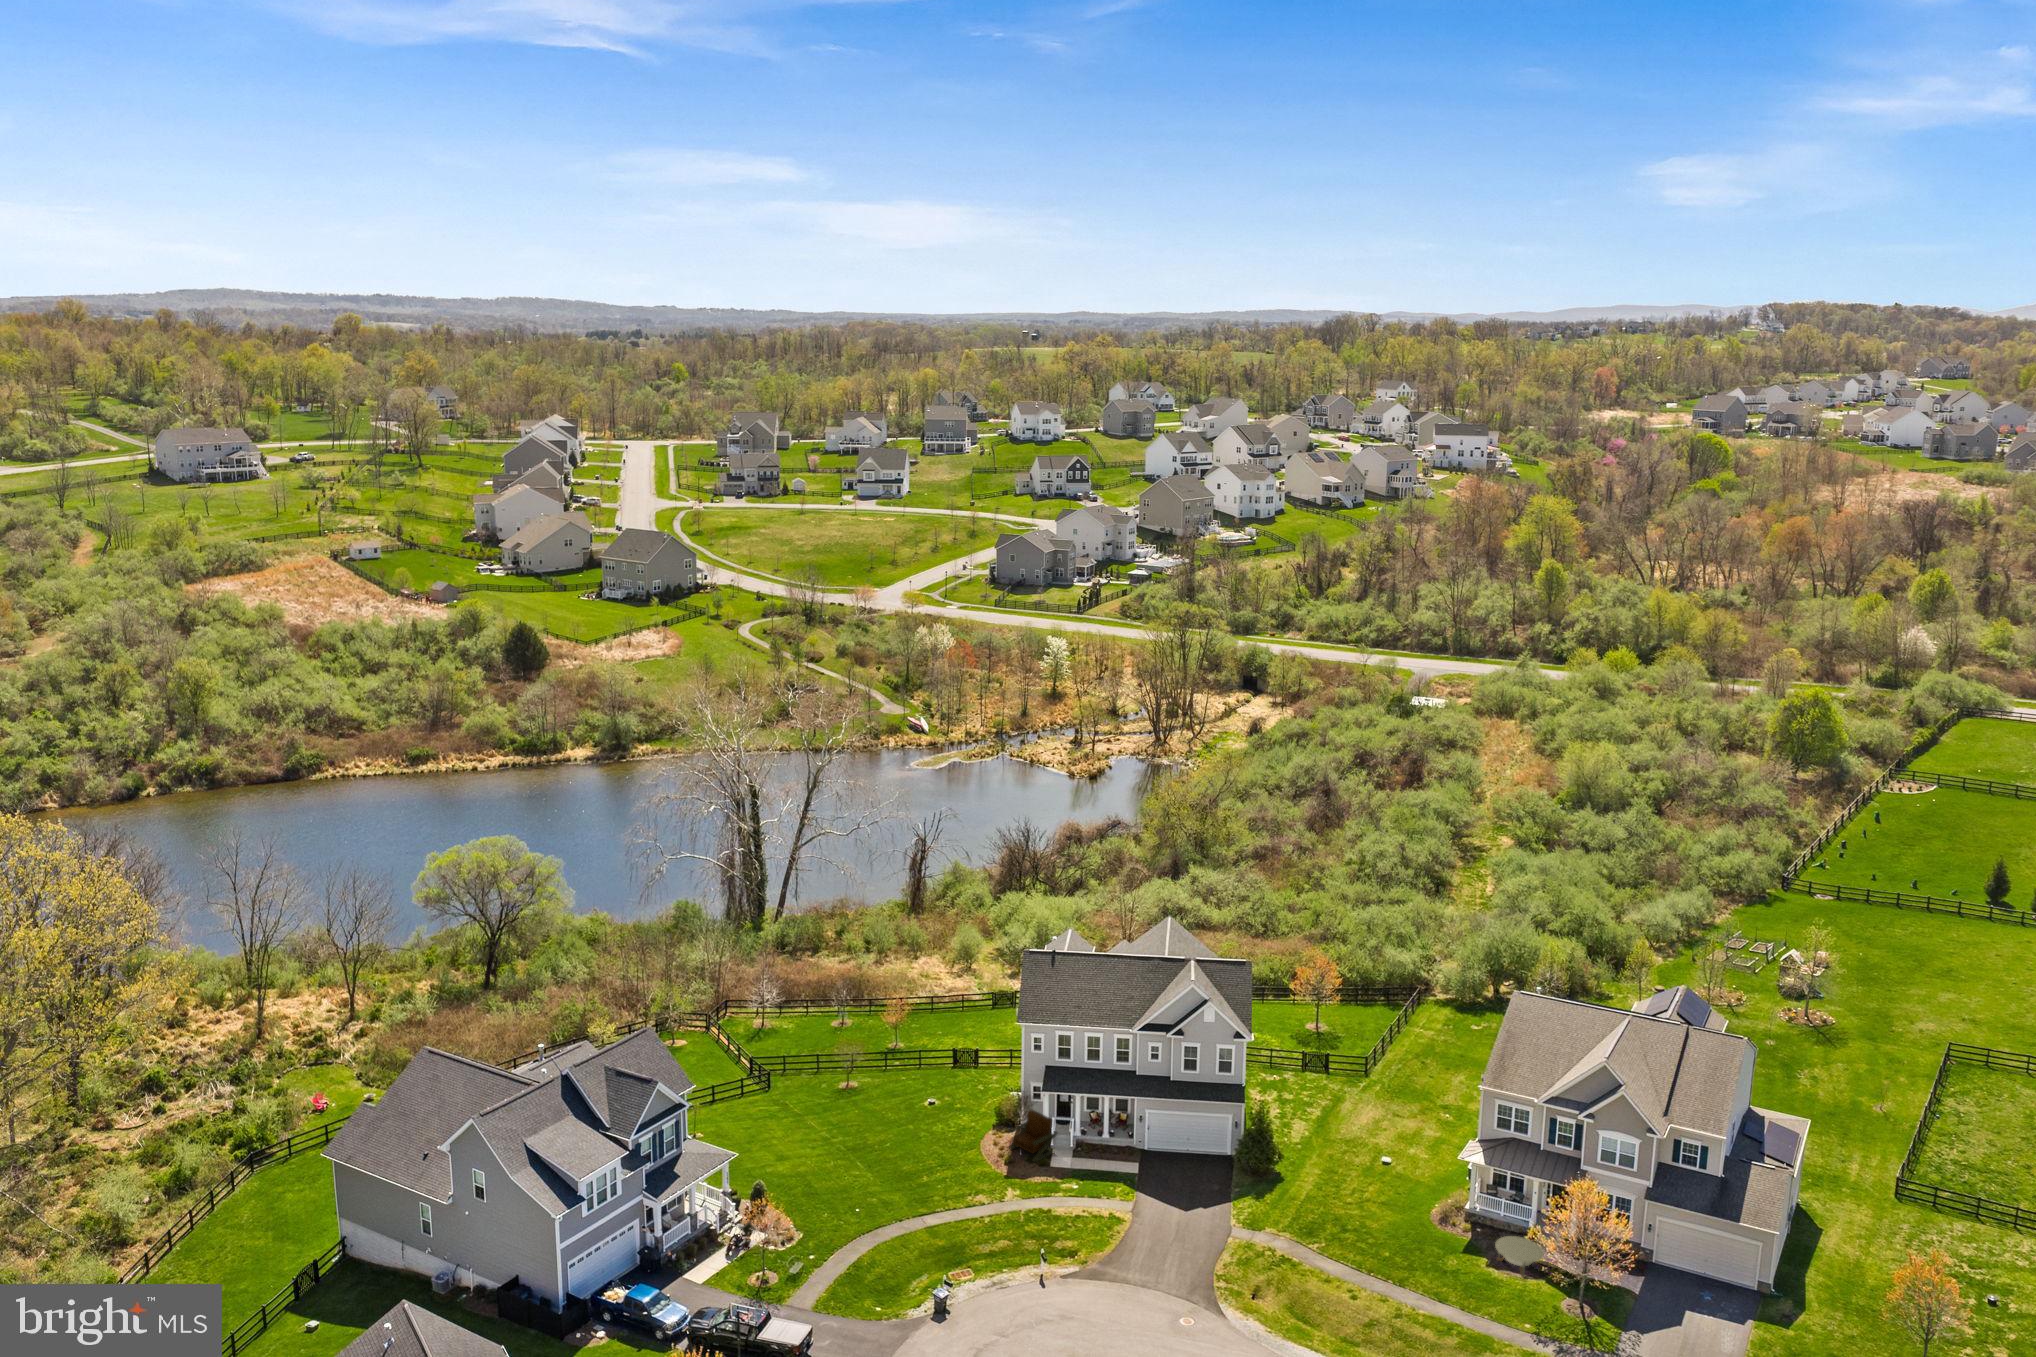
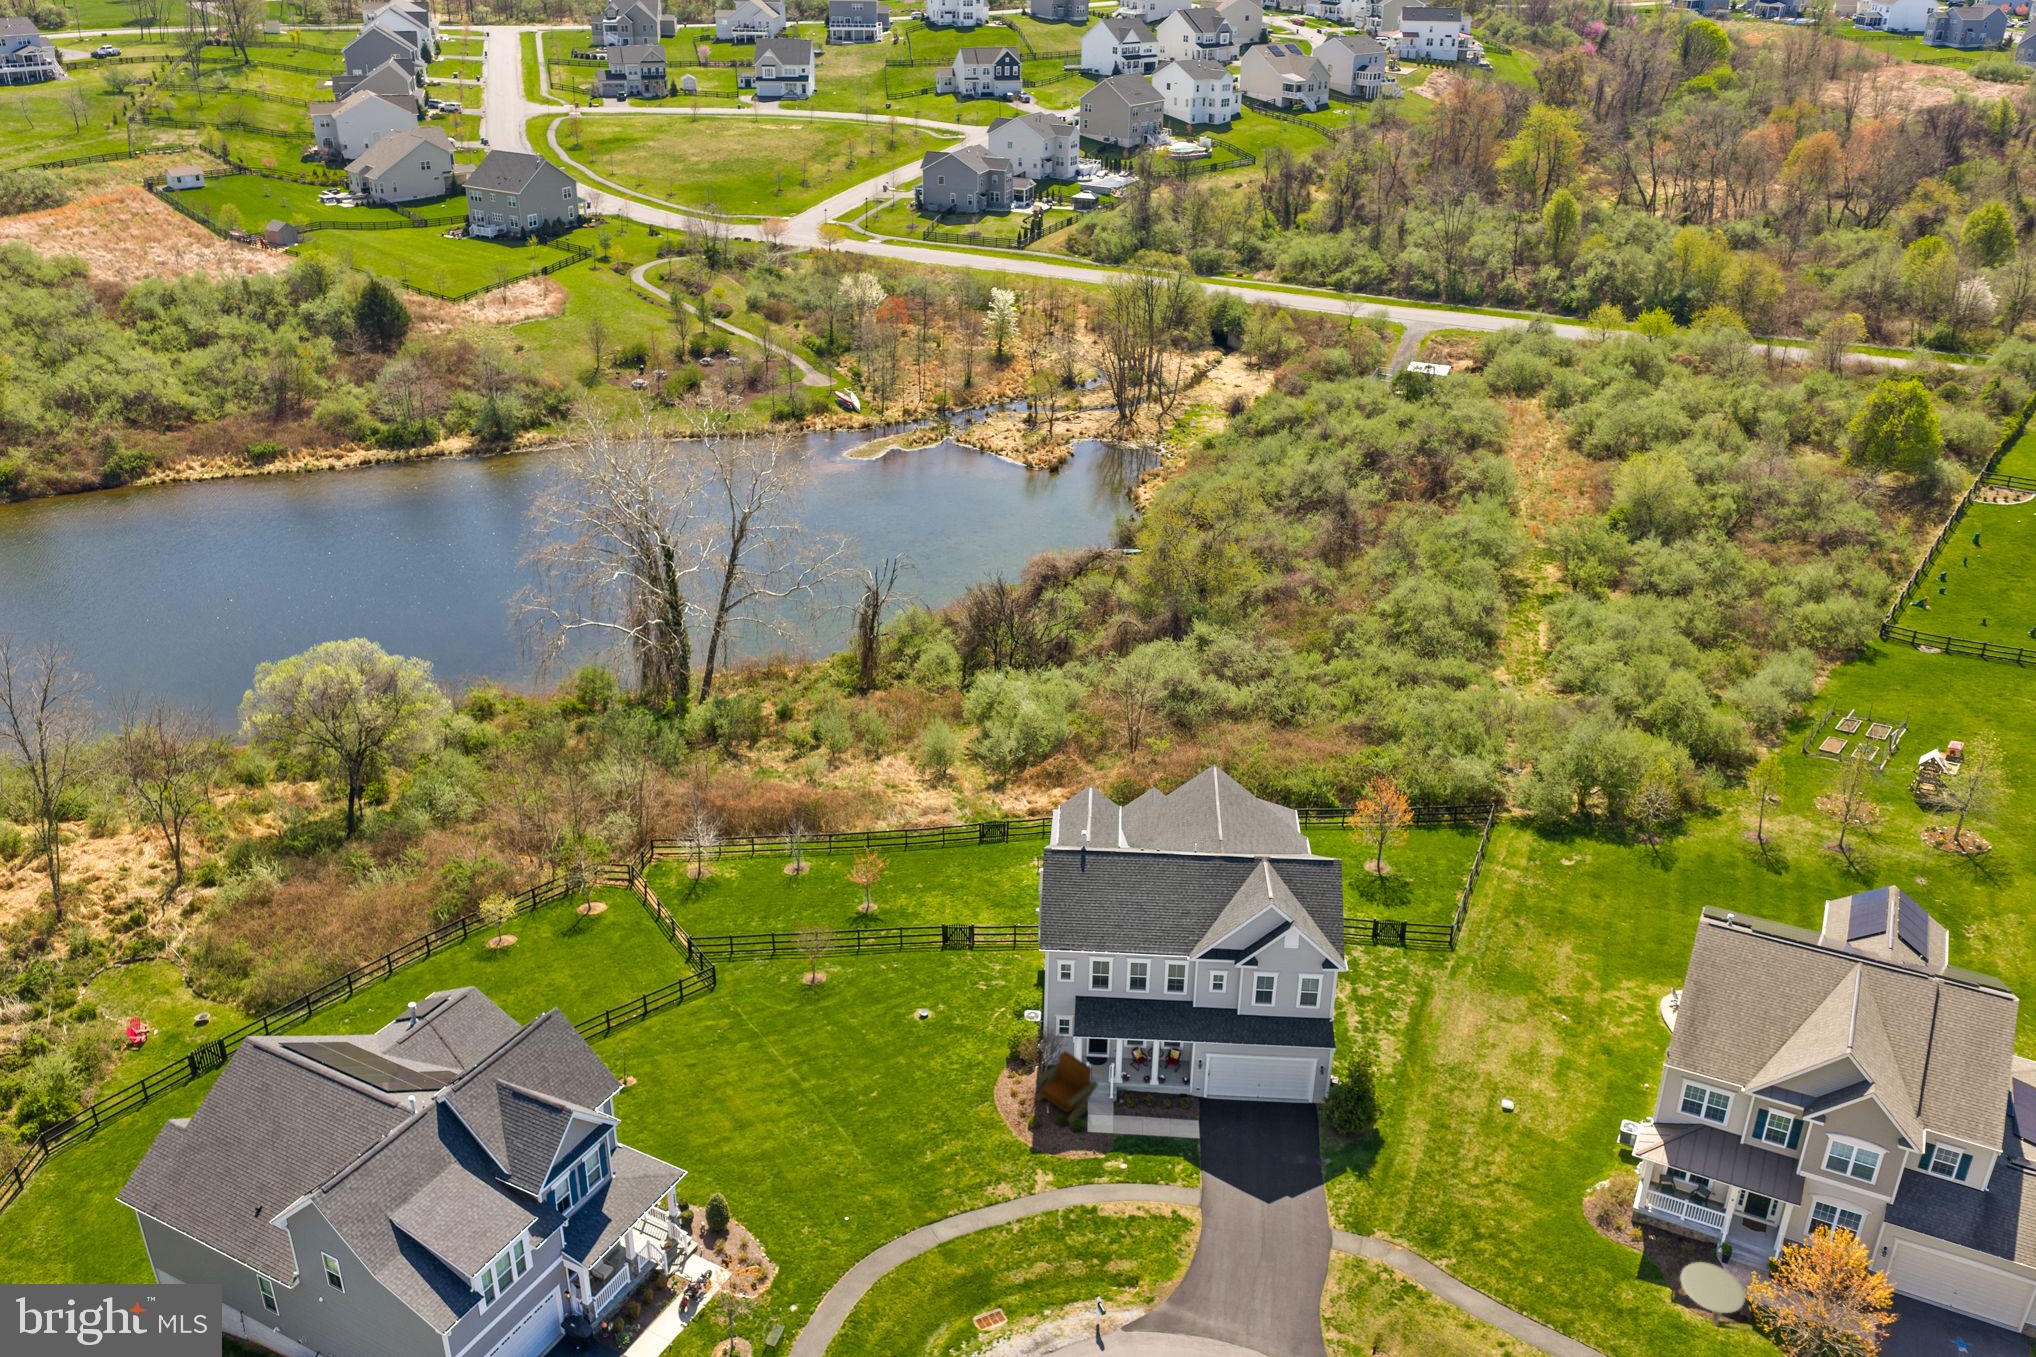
potted tree: present [737,1218,758,1250] -> none [689,1260,718,1296]

